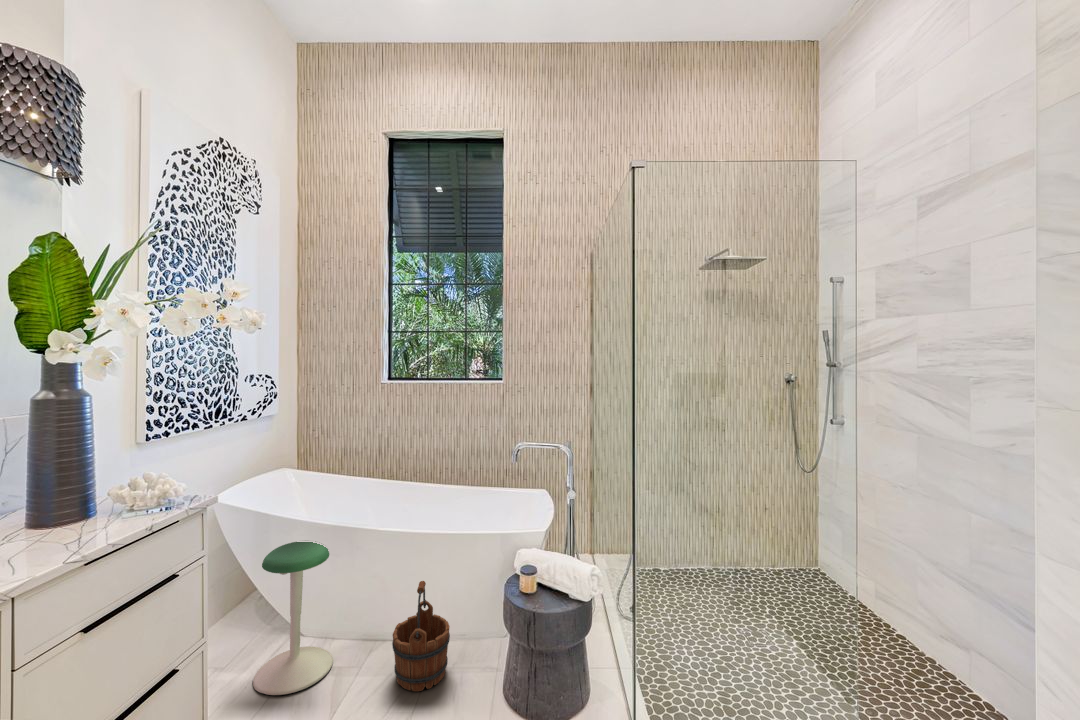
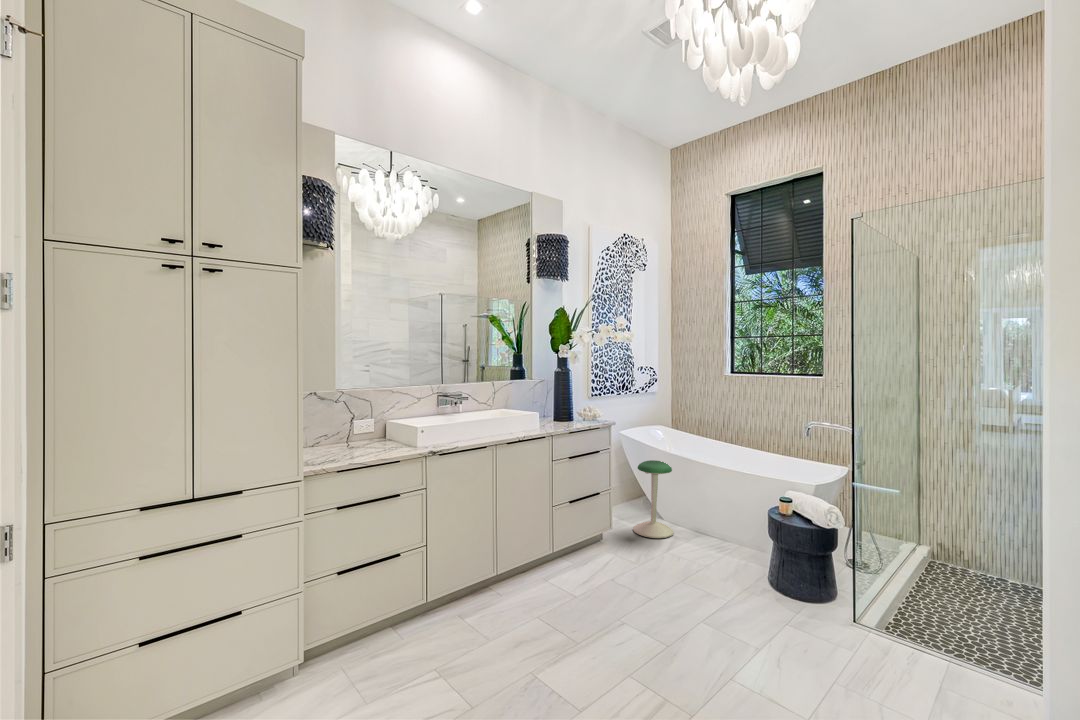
wooden bucket: present [392,581,450,691] -> none [701,497,739,561]

